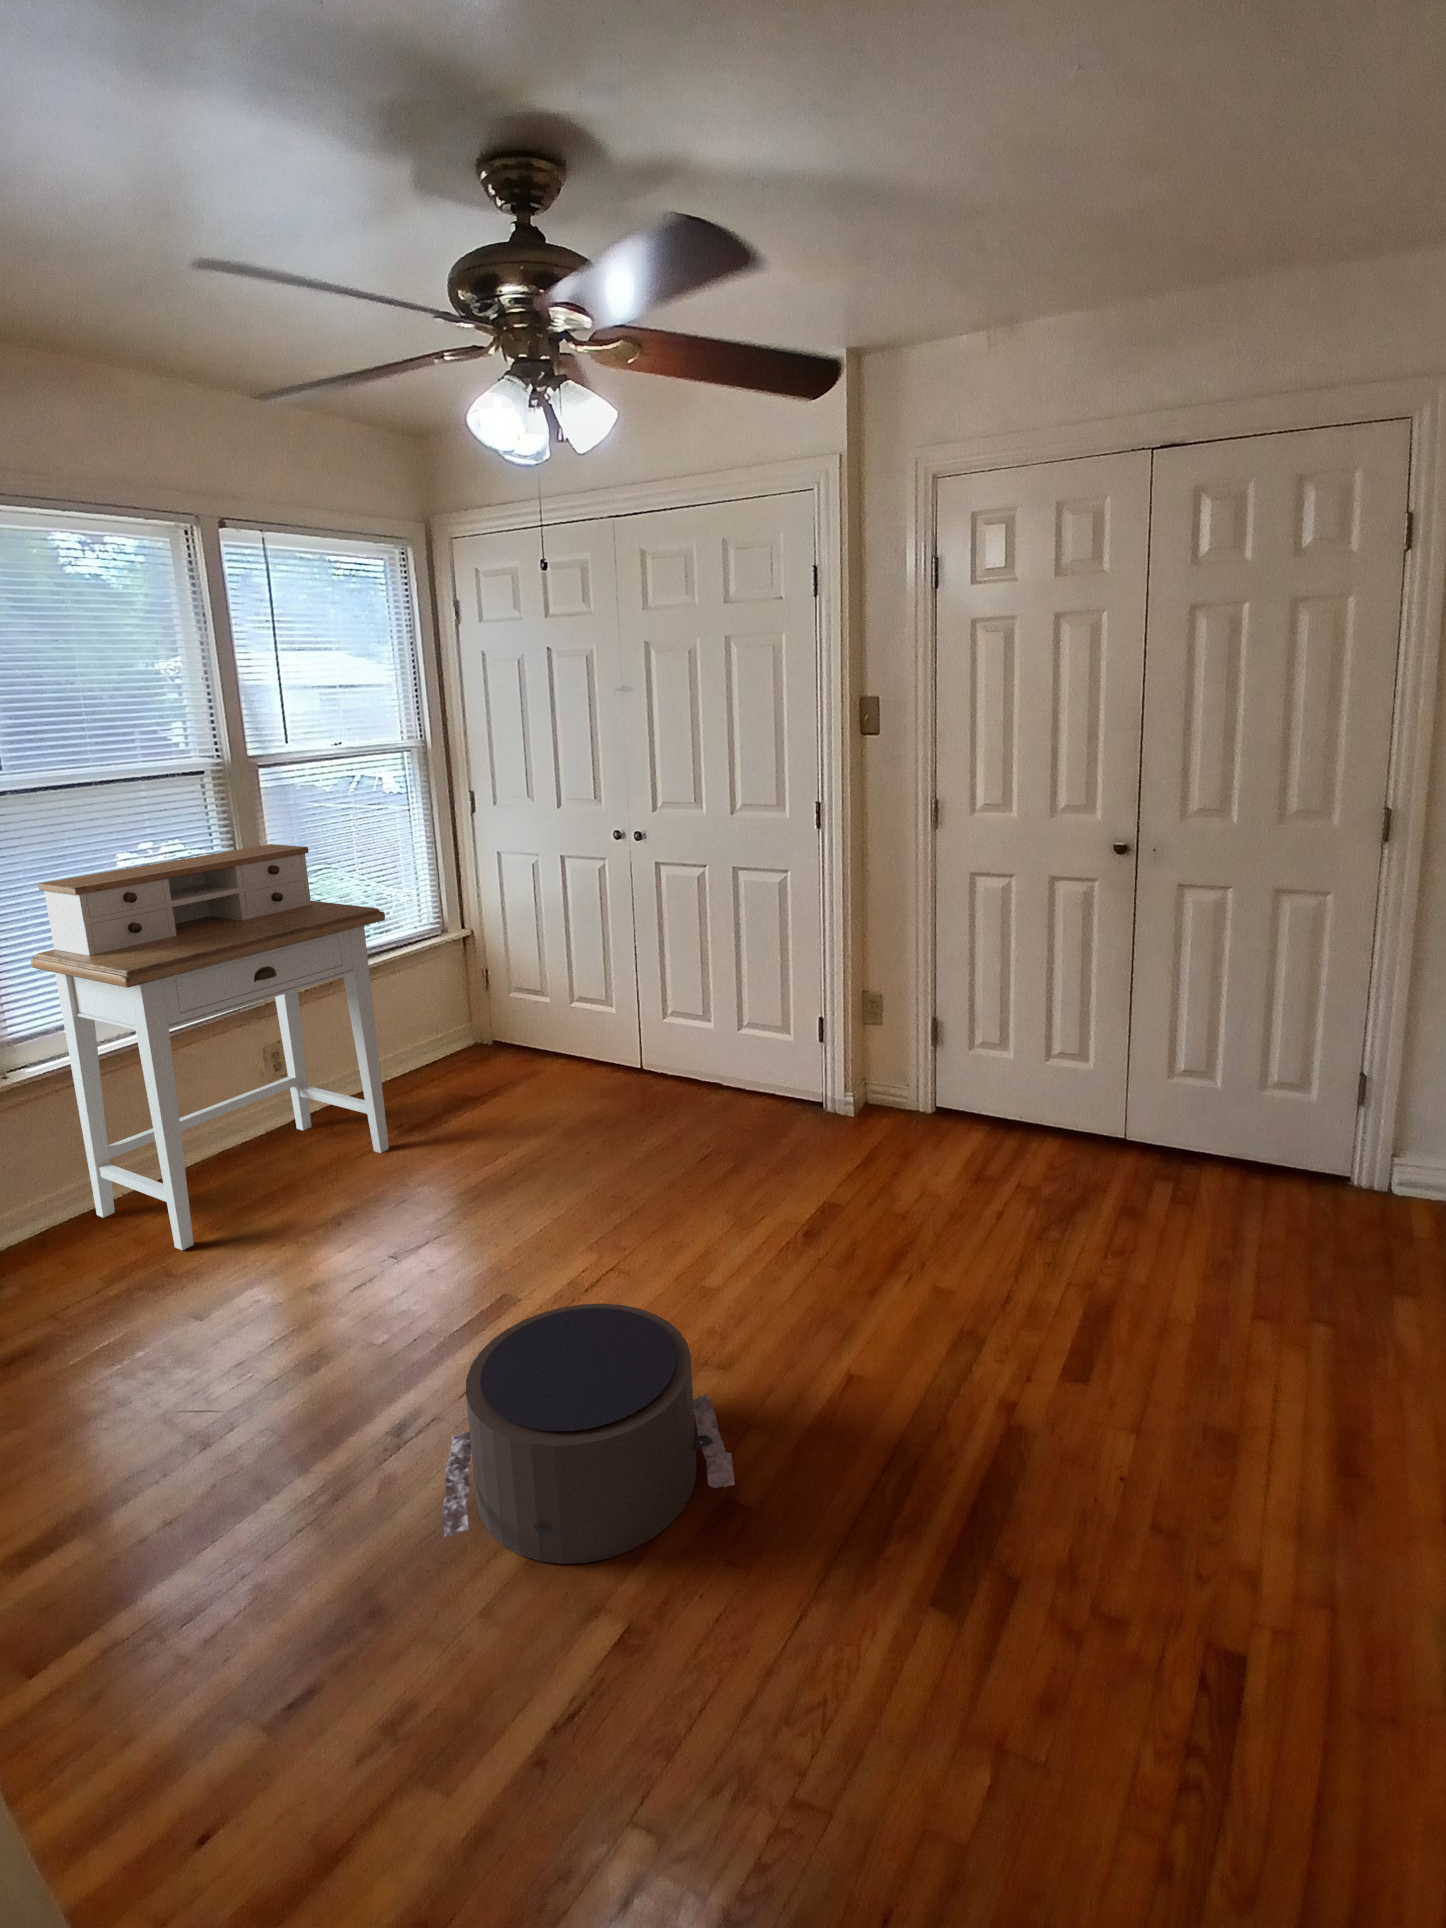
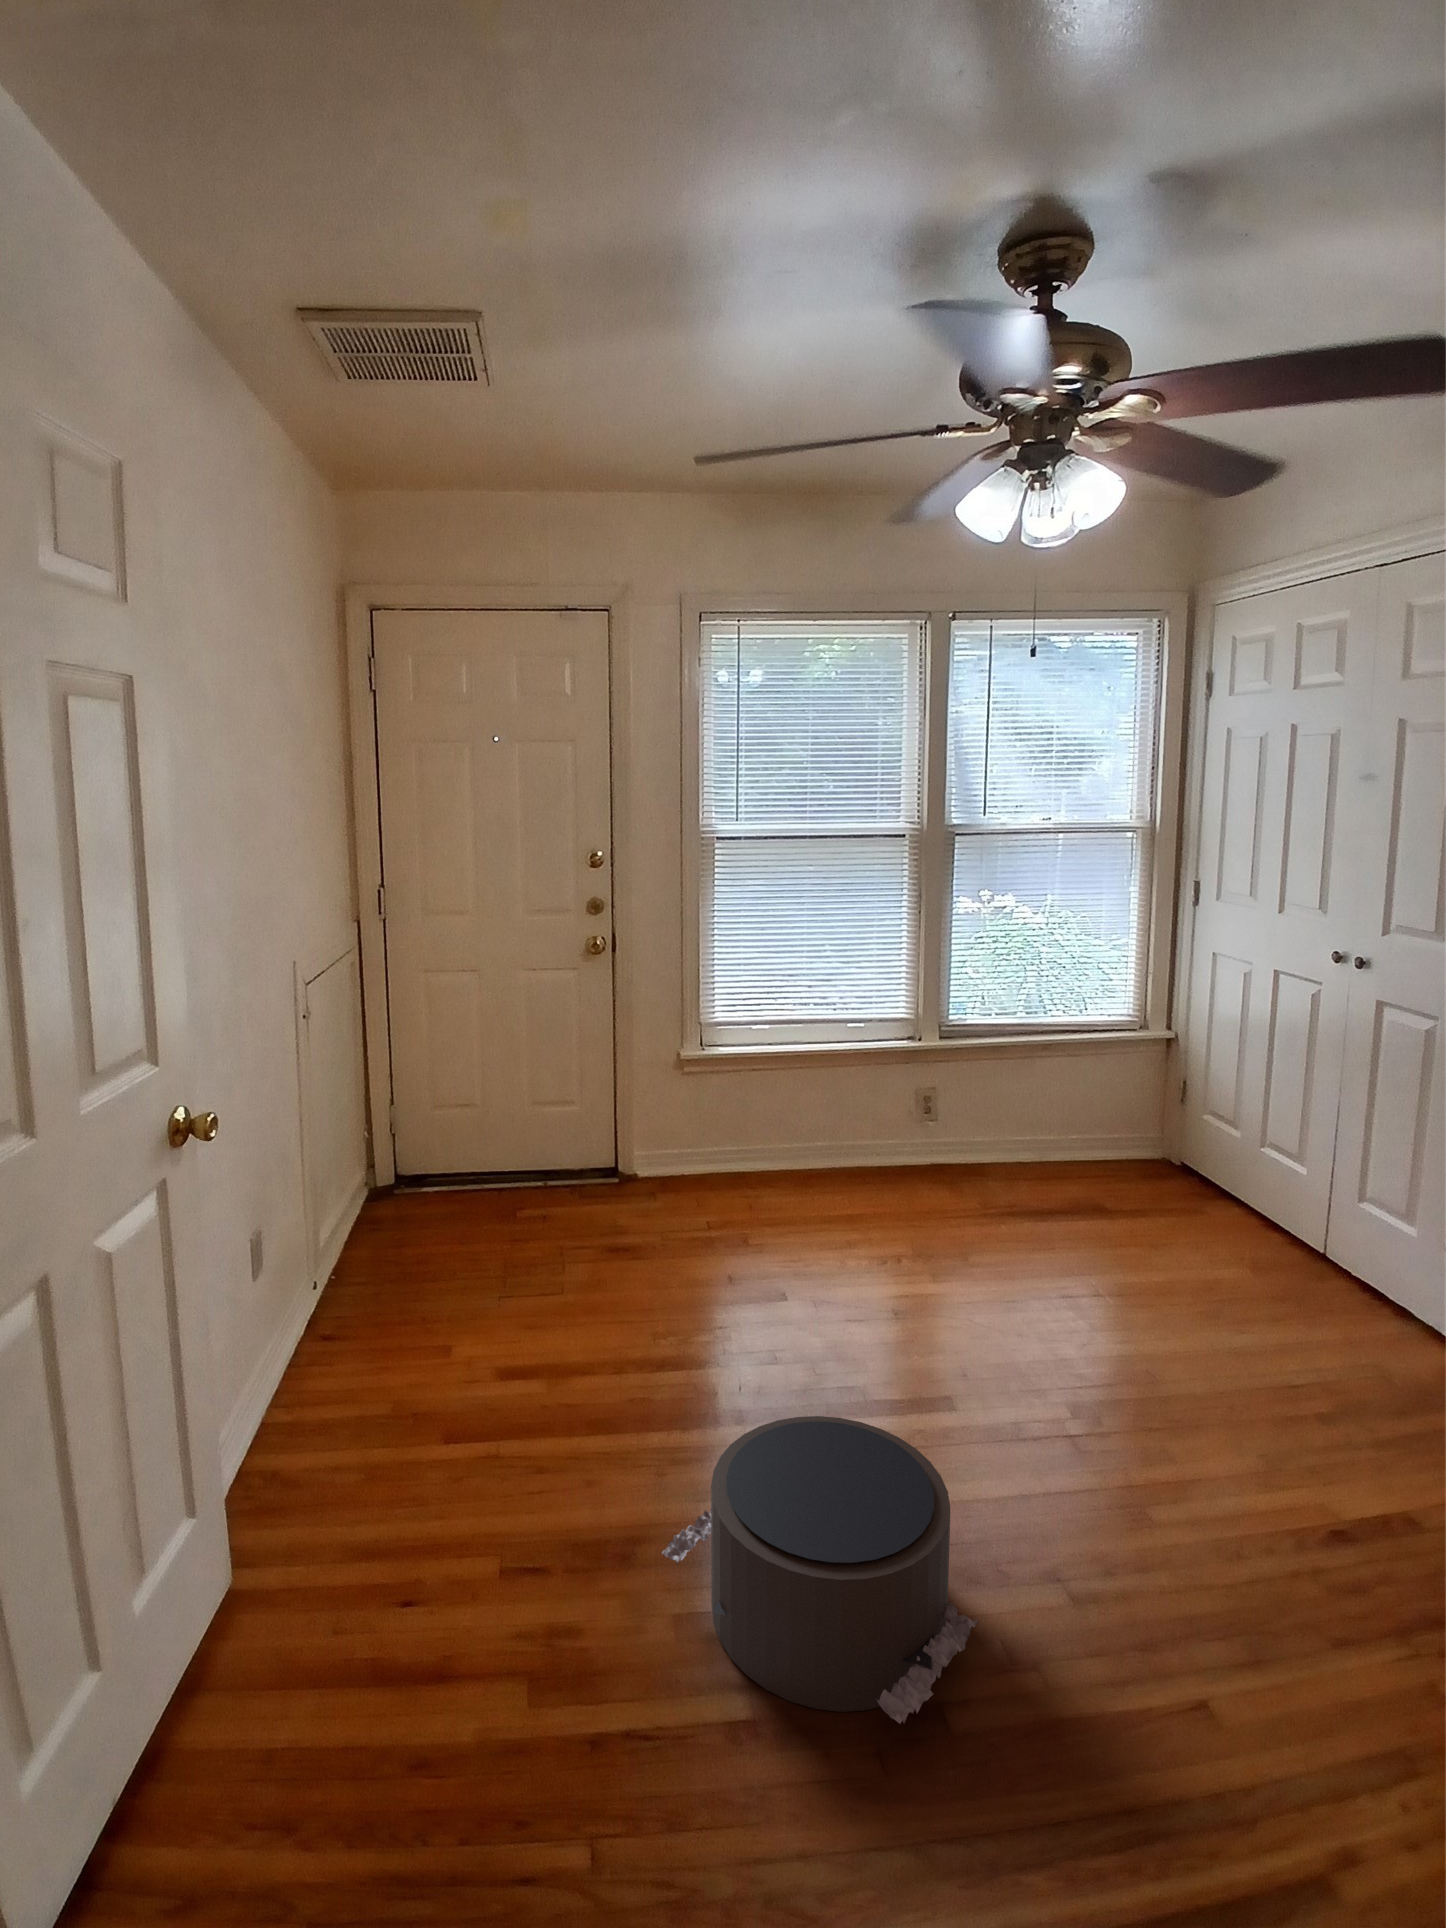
desk: present [31,844,389,1250] -> none [733,907,1011,1232]

